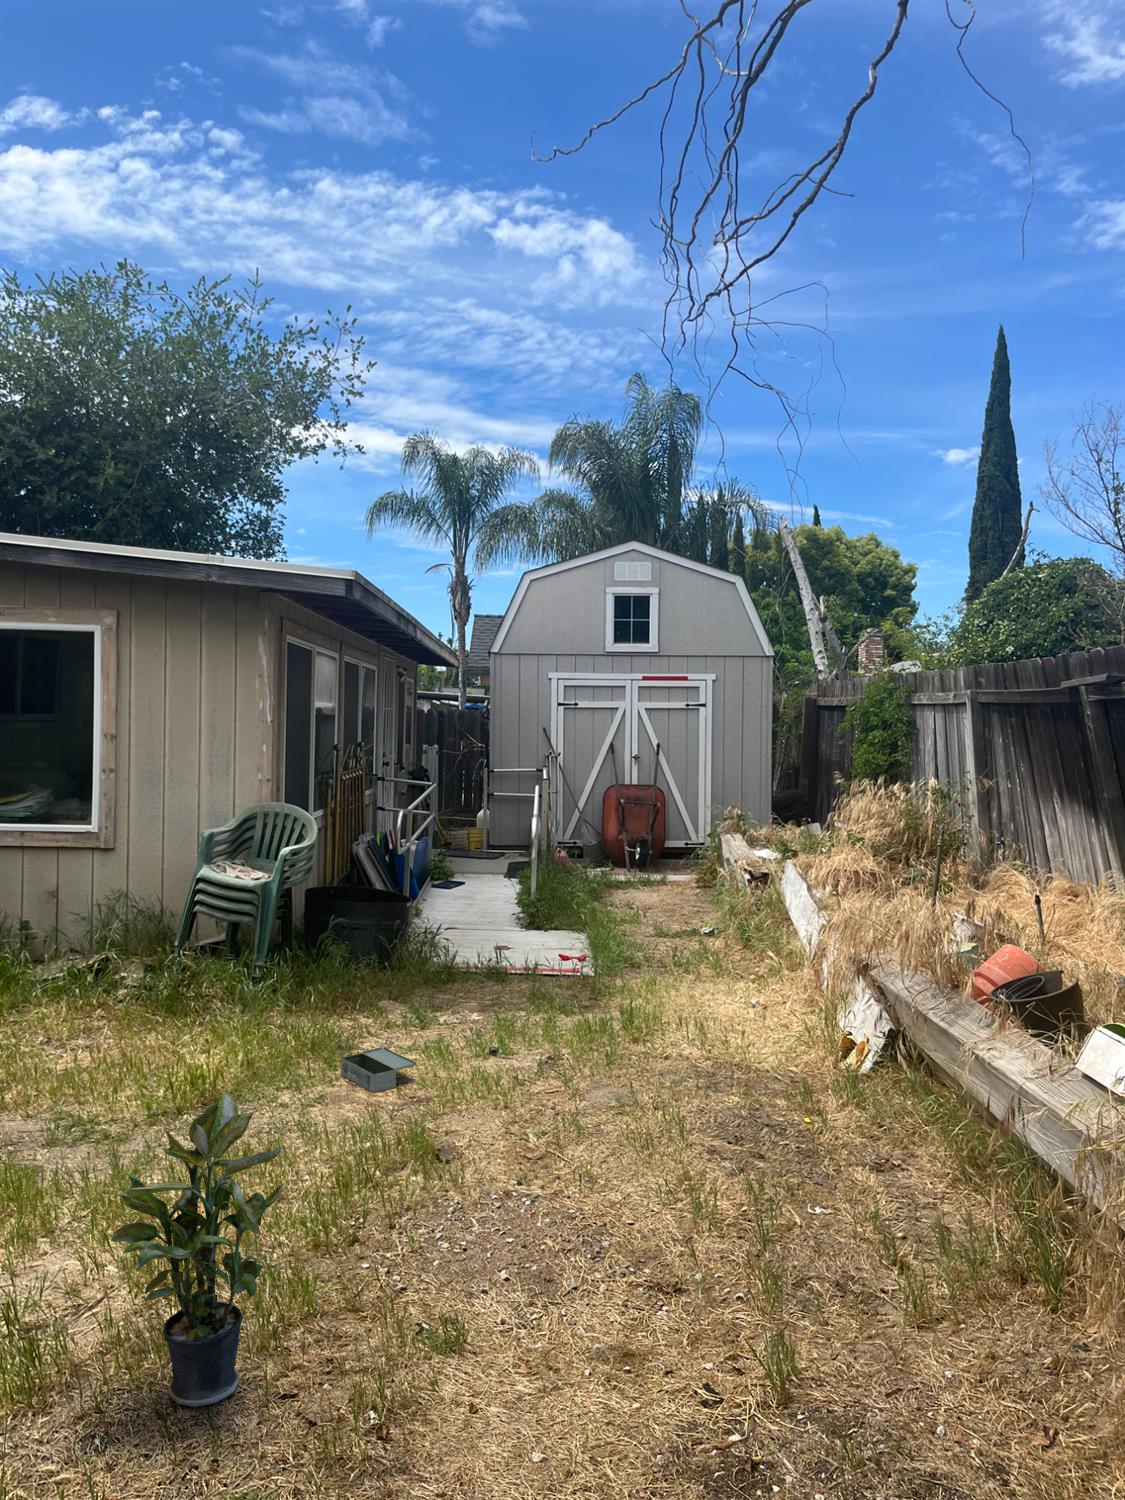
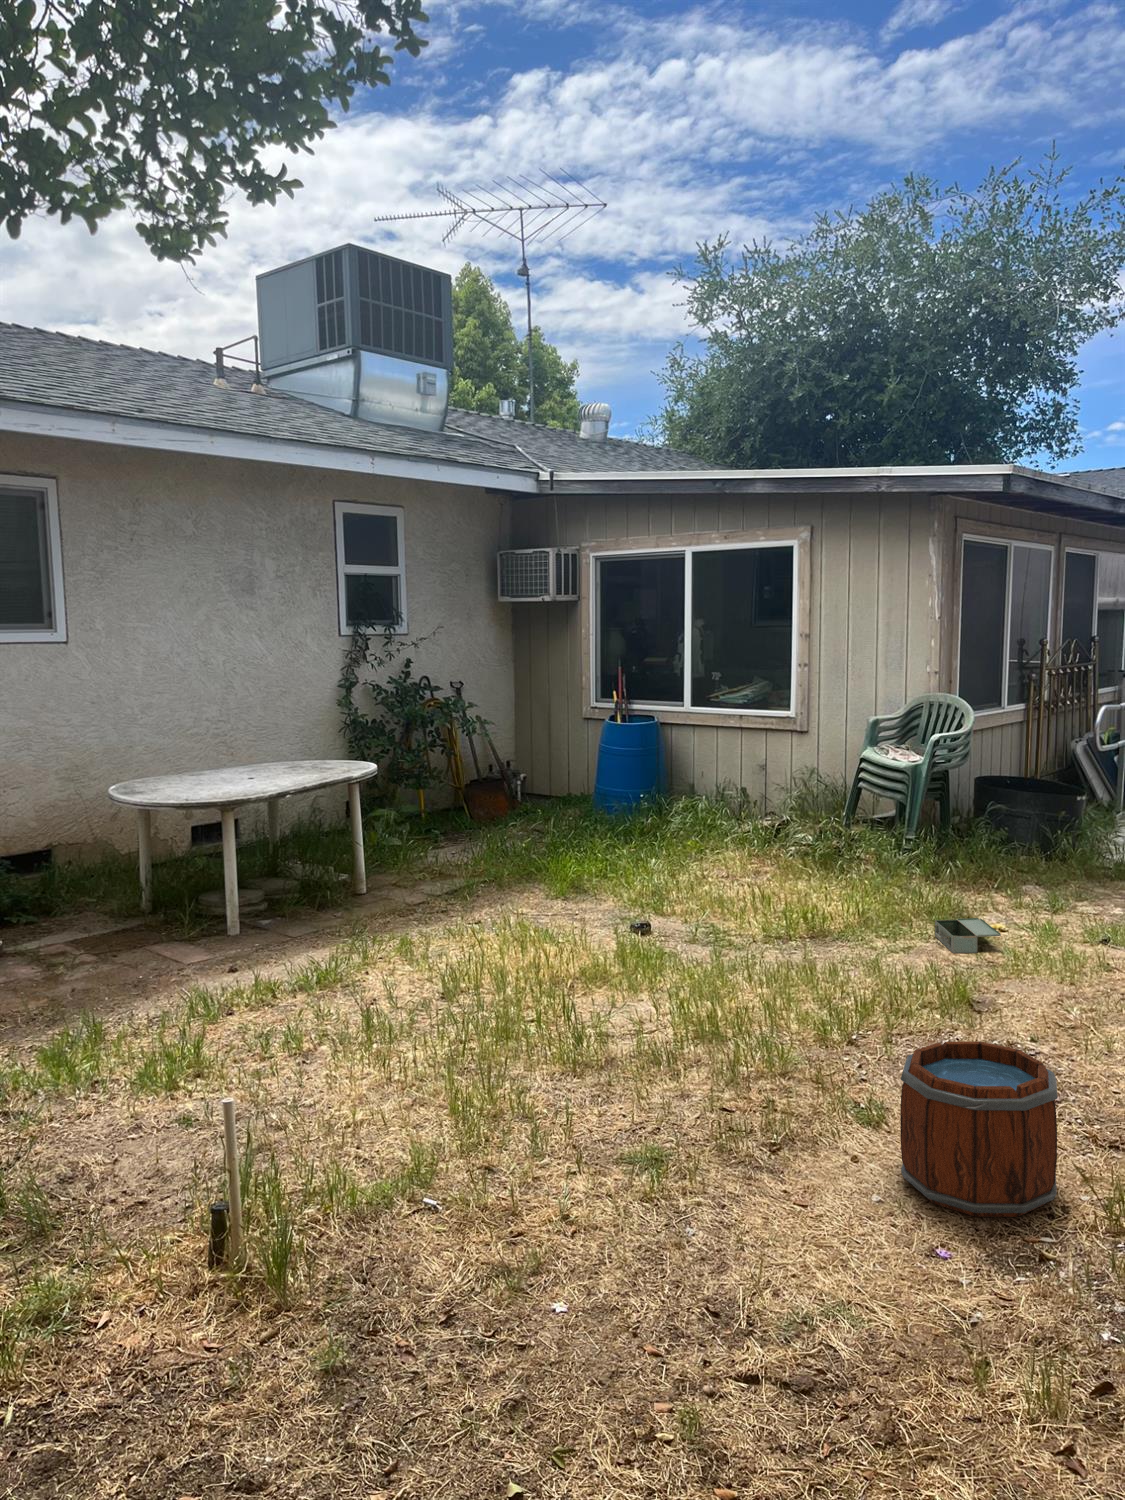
potted plant: present [111,1091,283,1408] -> none [617,881,734,1100]
bucket: none [532,1222,701,1438] -> present [900,1041,1058,1217]

